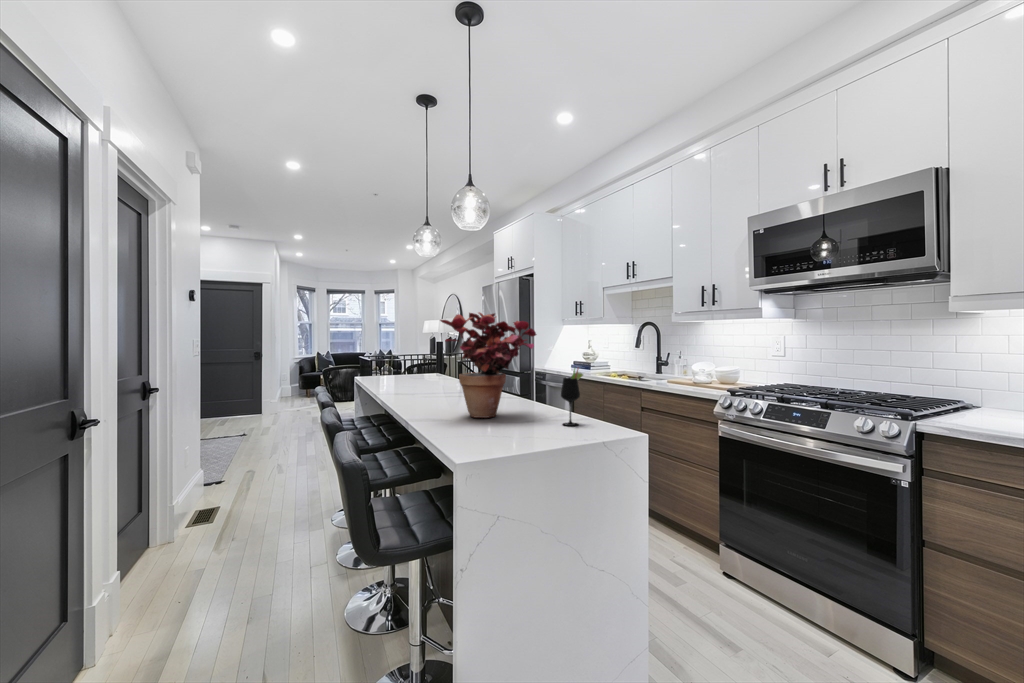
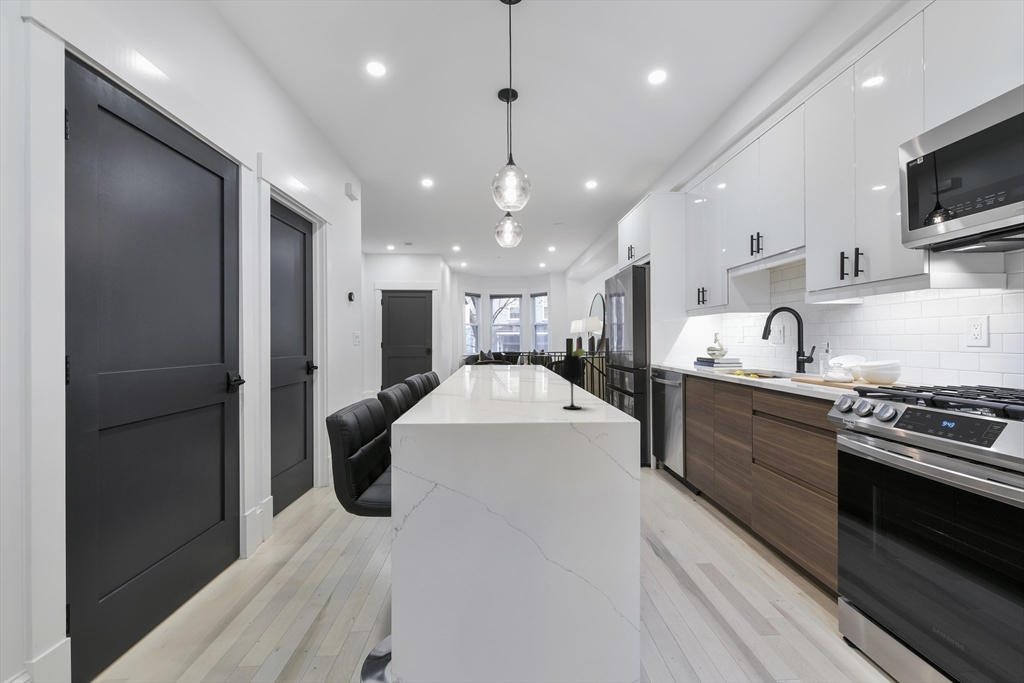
potted plant: present [440,312,536,418] -> none [454,288,551,397]

